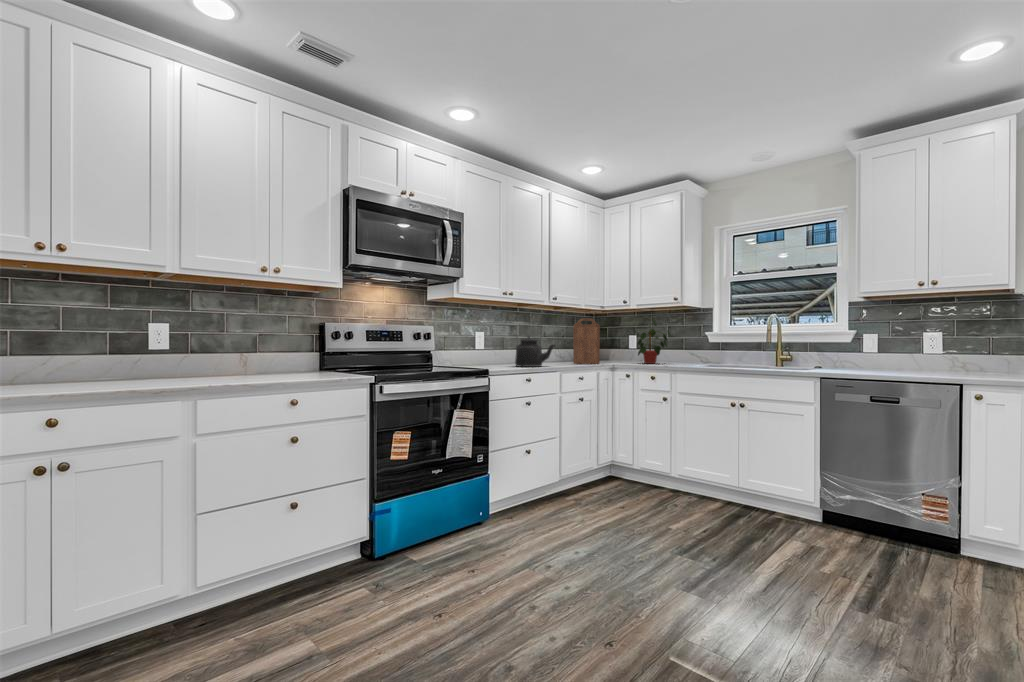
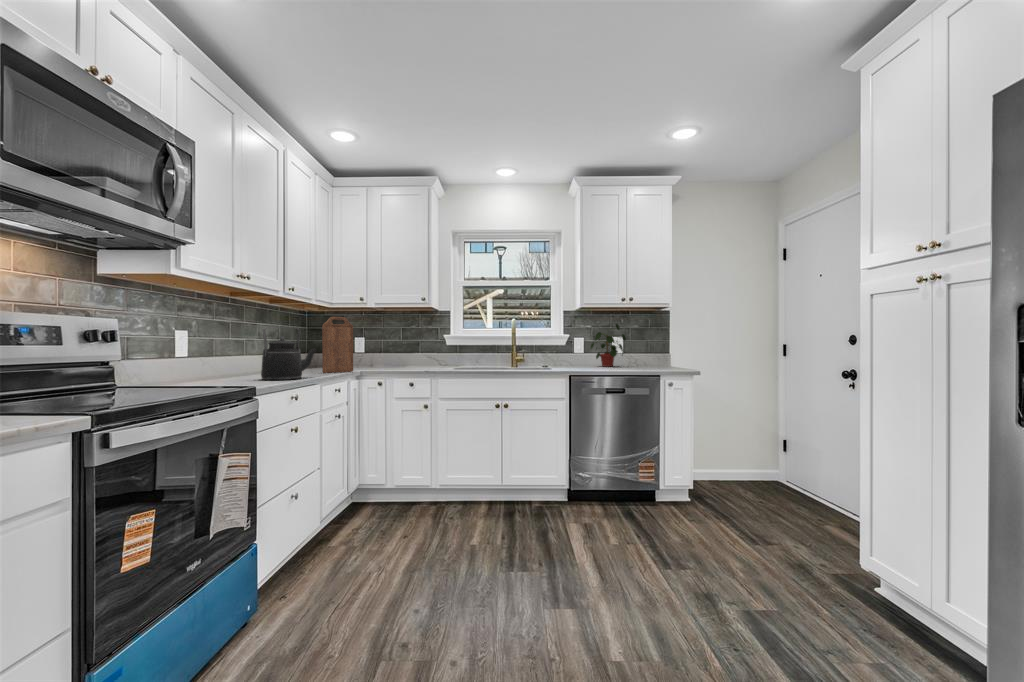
potted plant: present [635,320,671,364] -> present [590,324,626,367]

